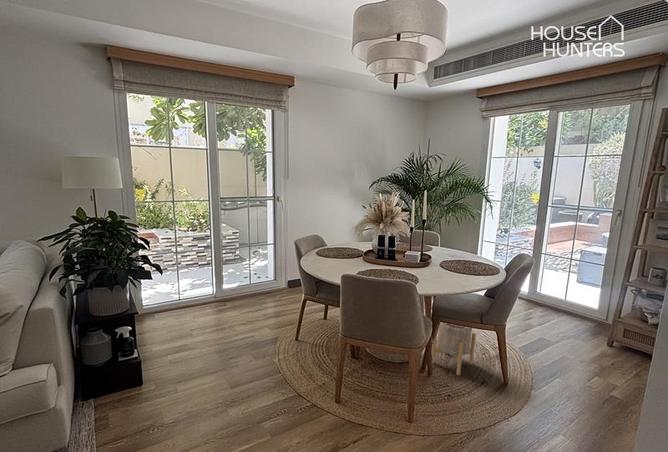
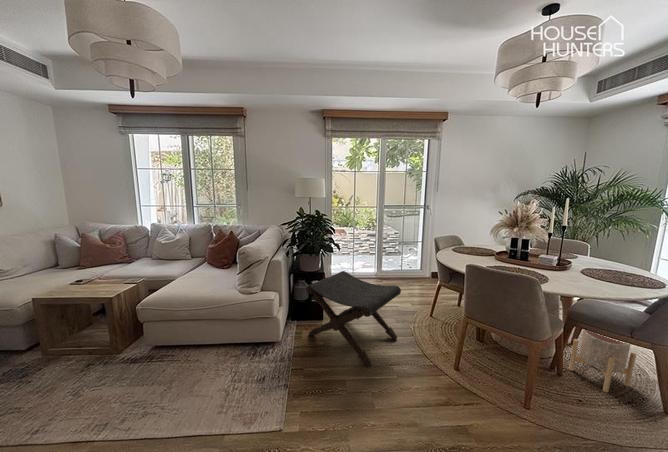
footstool: none [111,304,262,434] -> present [306,271,401,367]

